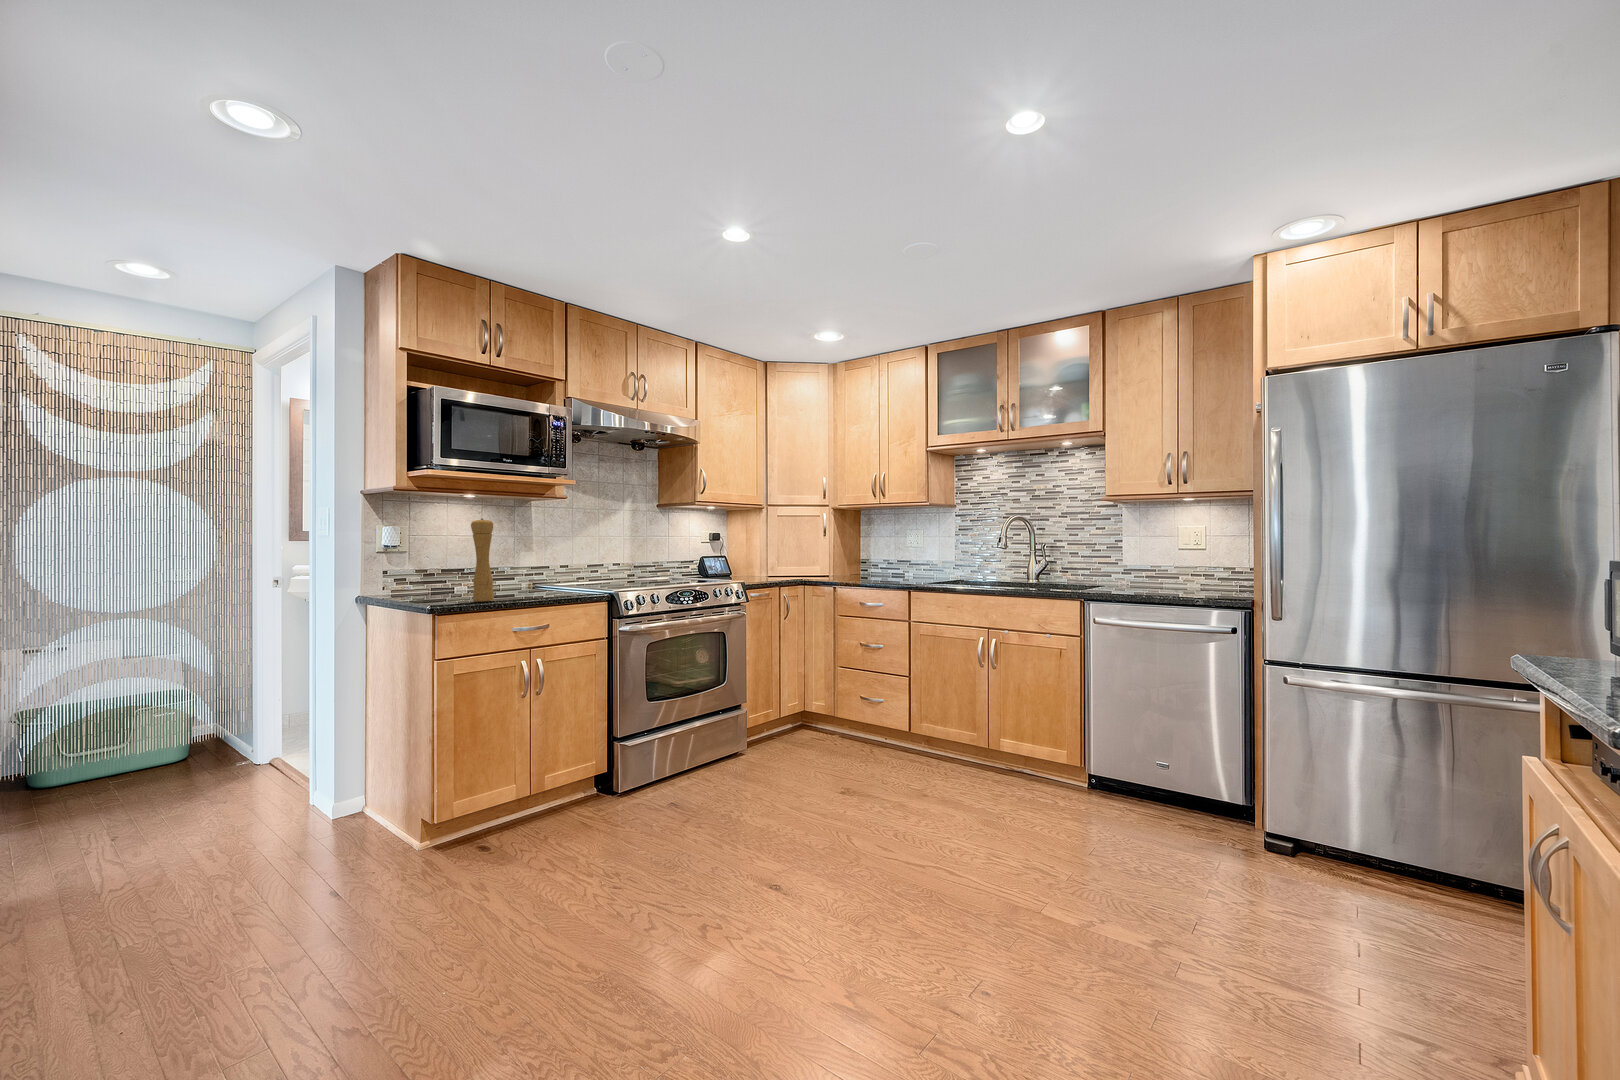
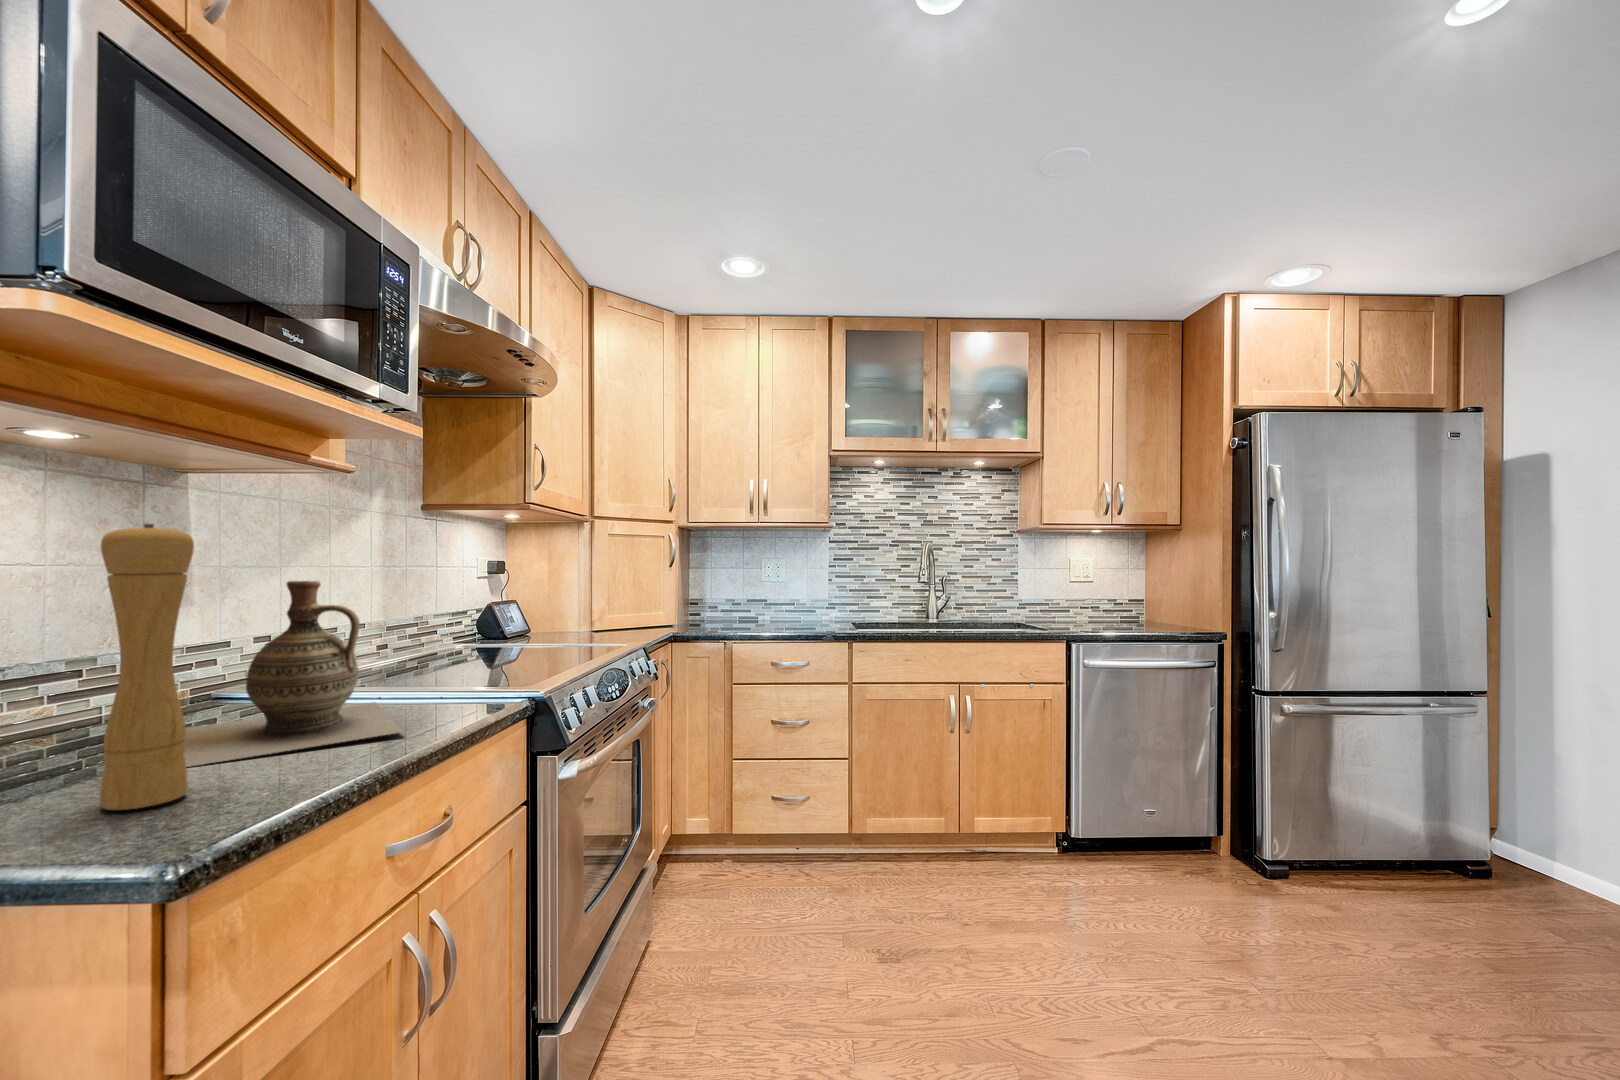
ceramic jug: none [501,538,578,598] -> present [184,581,404,767]

